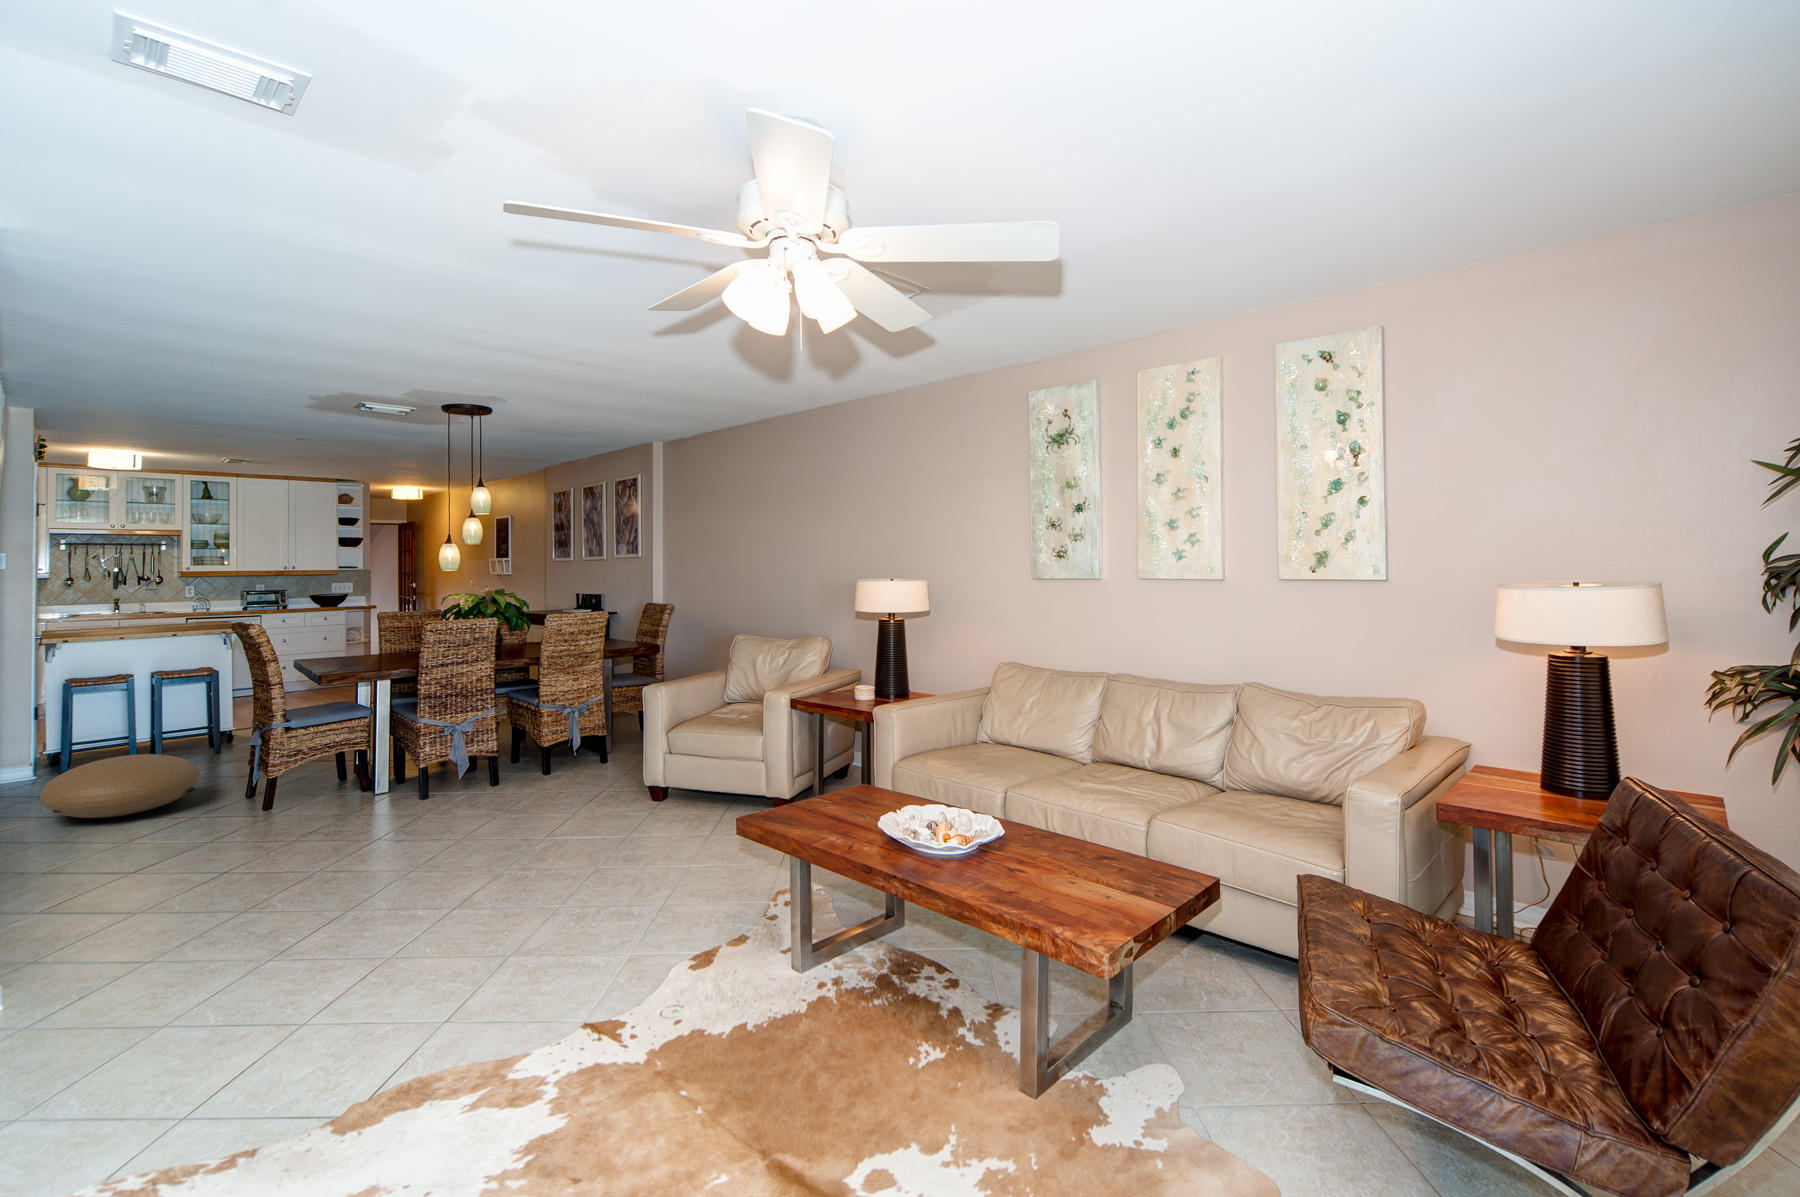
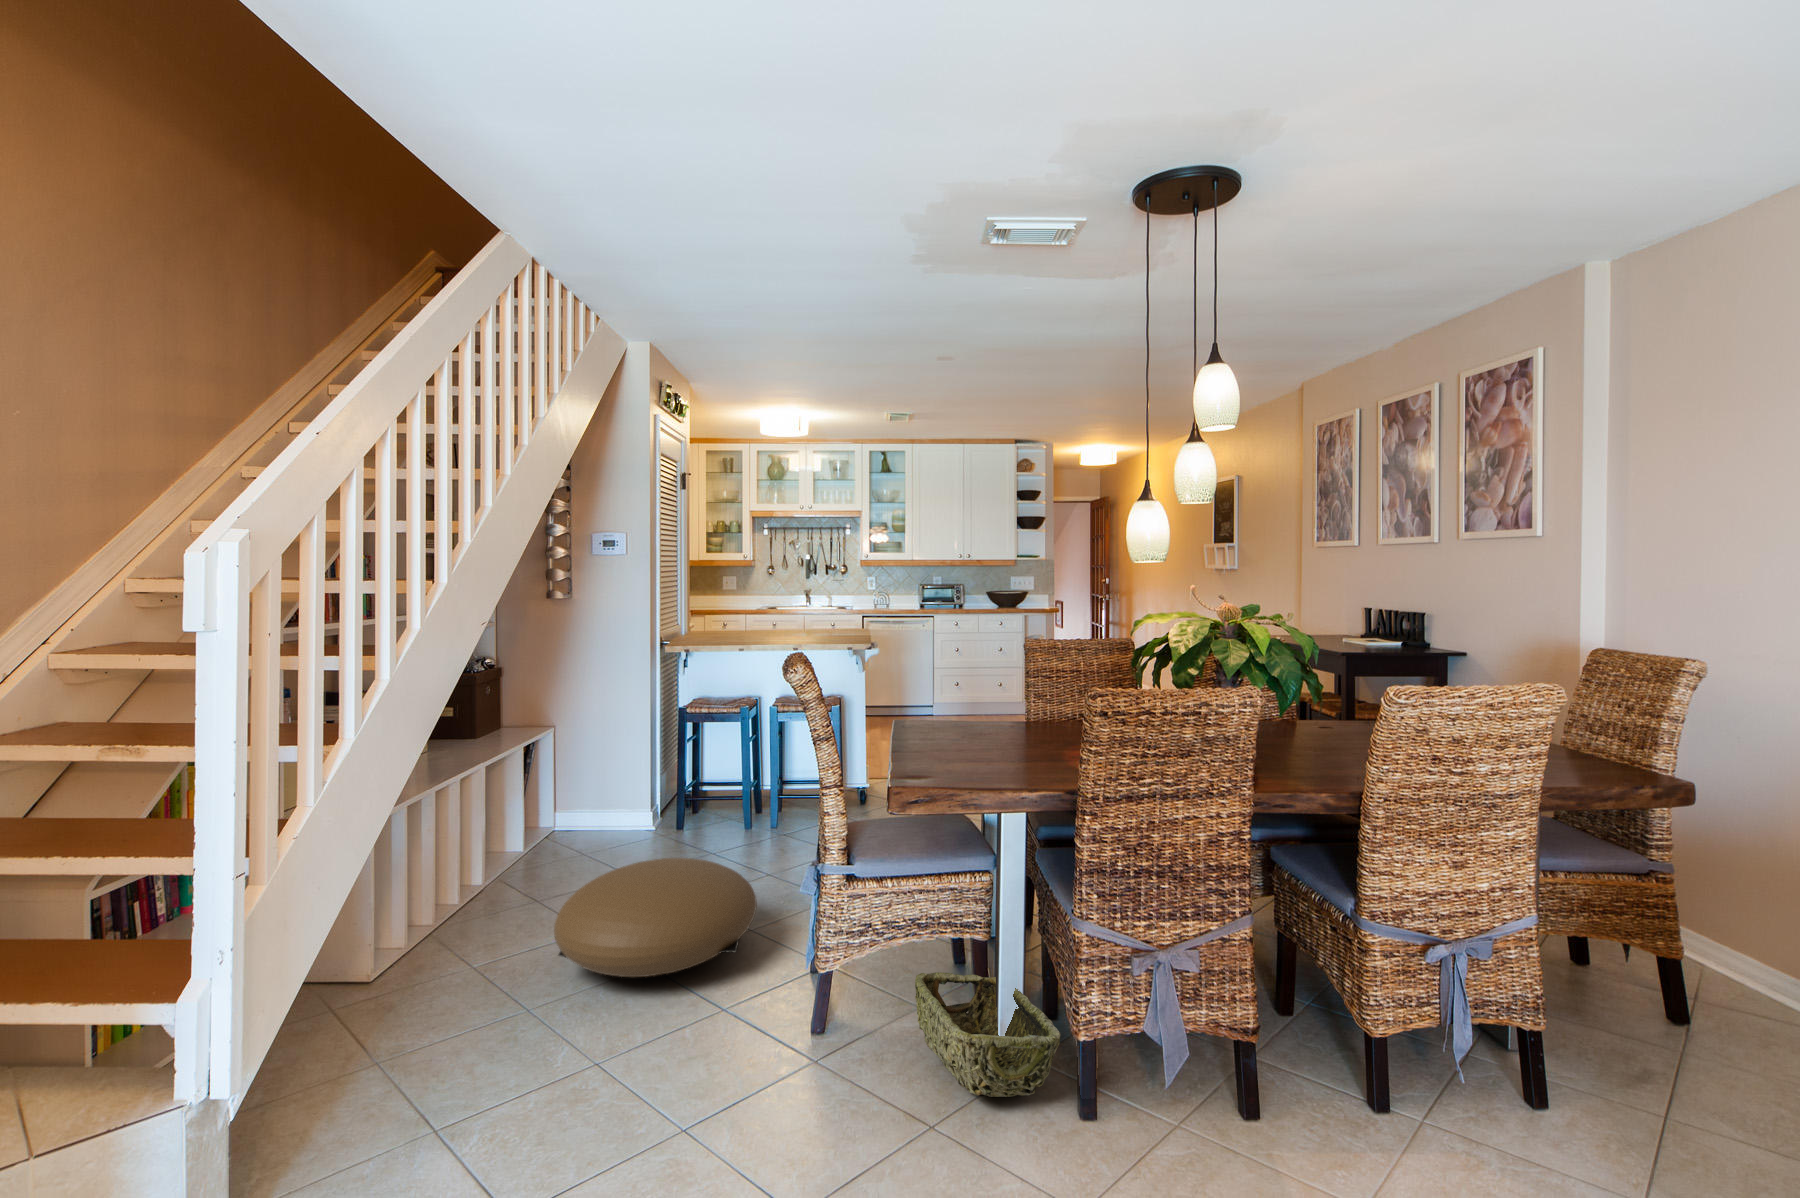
woven basket: none [330,767,413,804] -> present [915,972,1061,1097]

